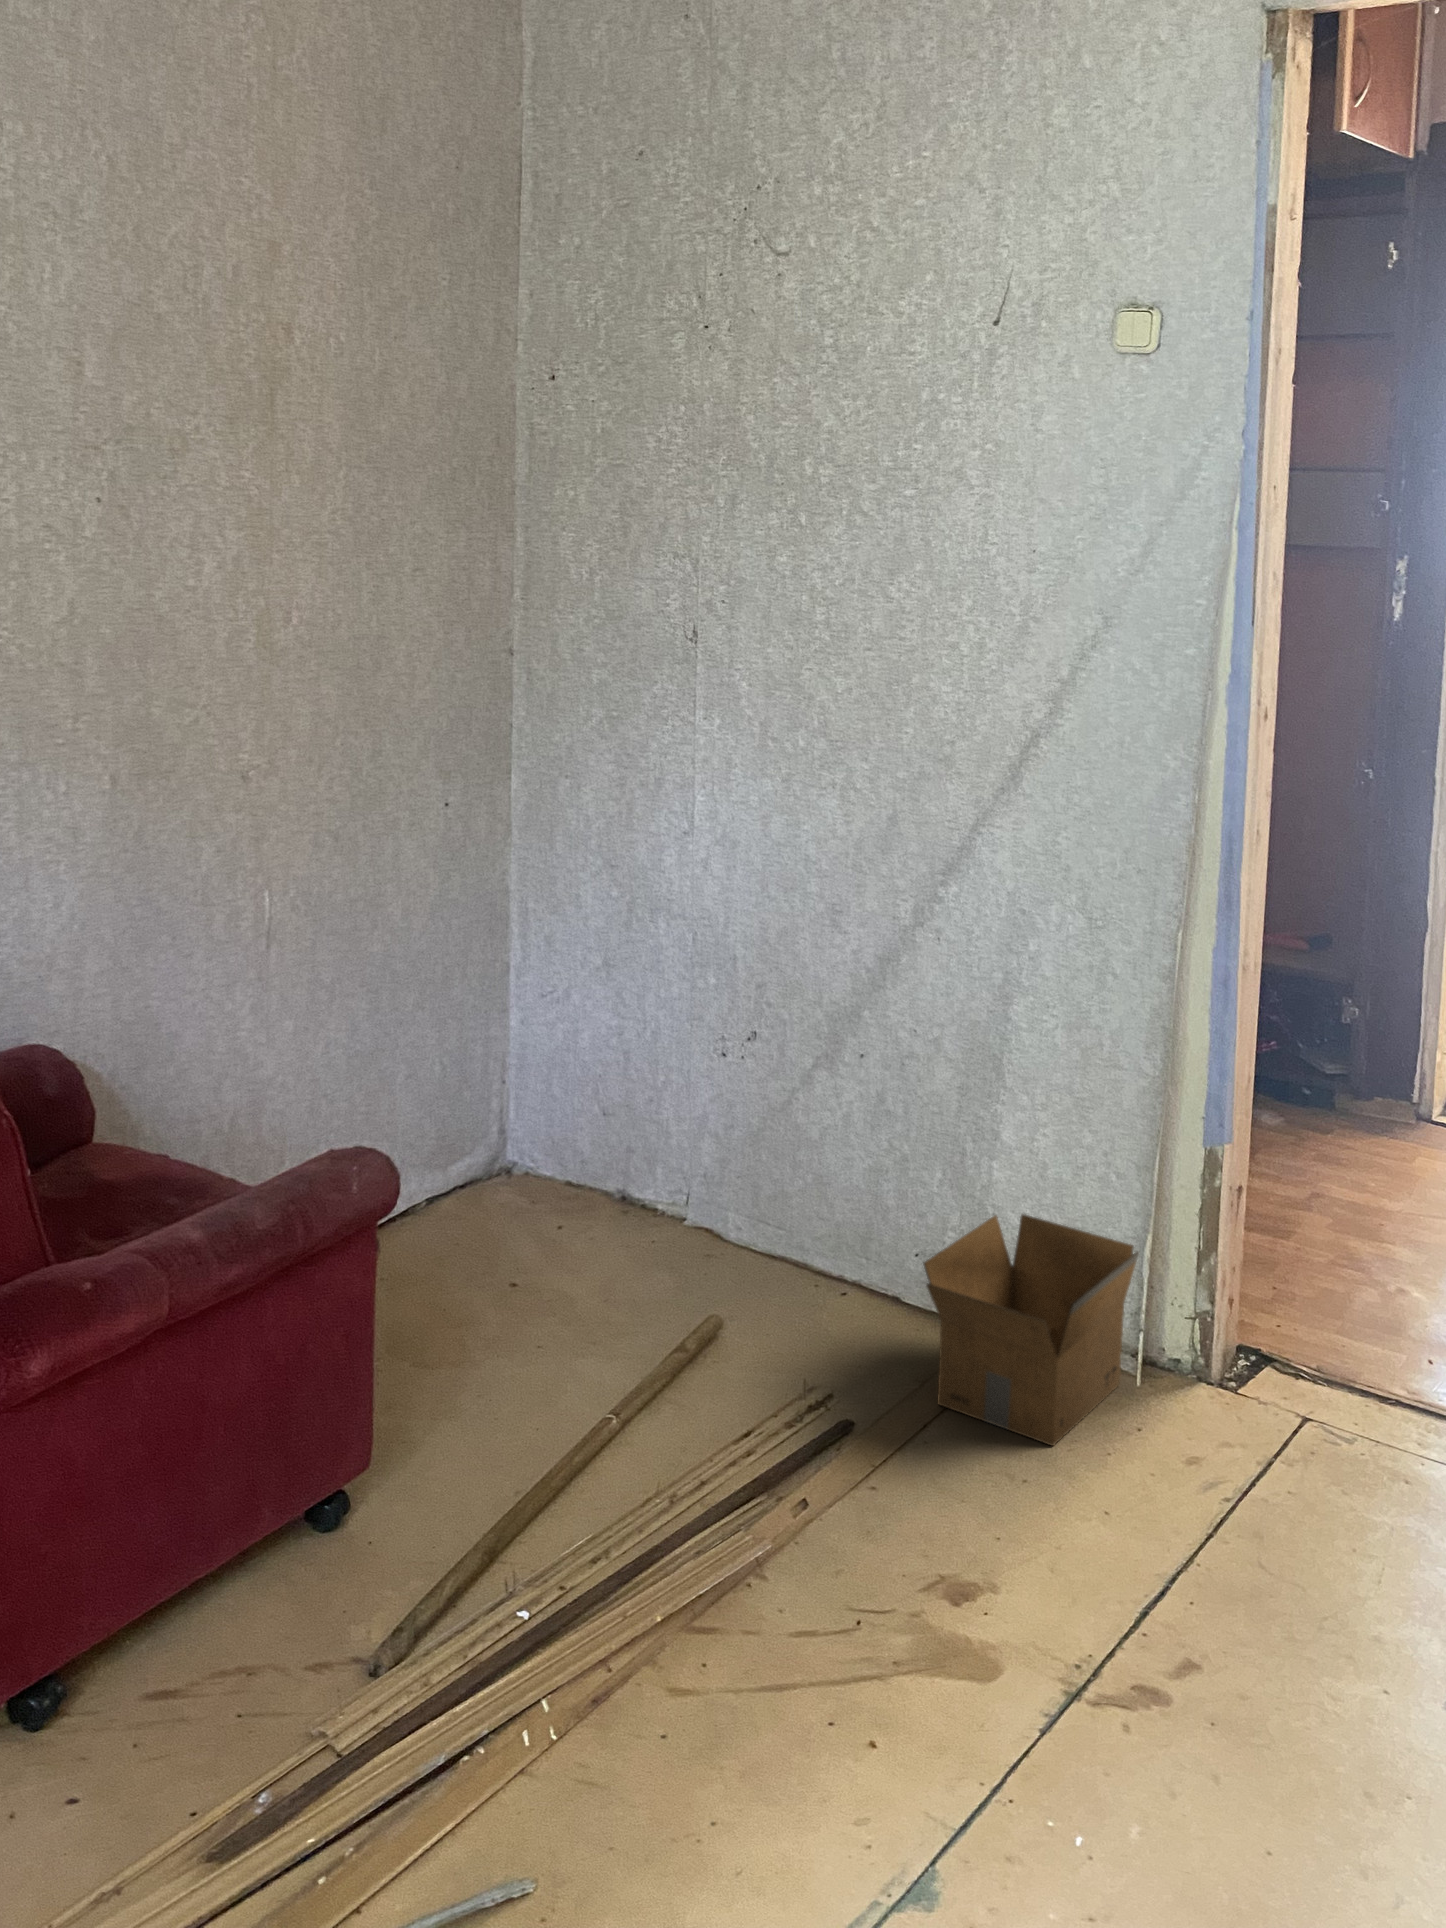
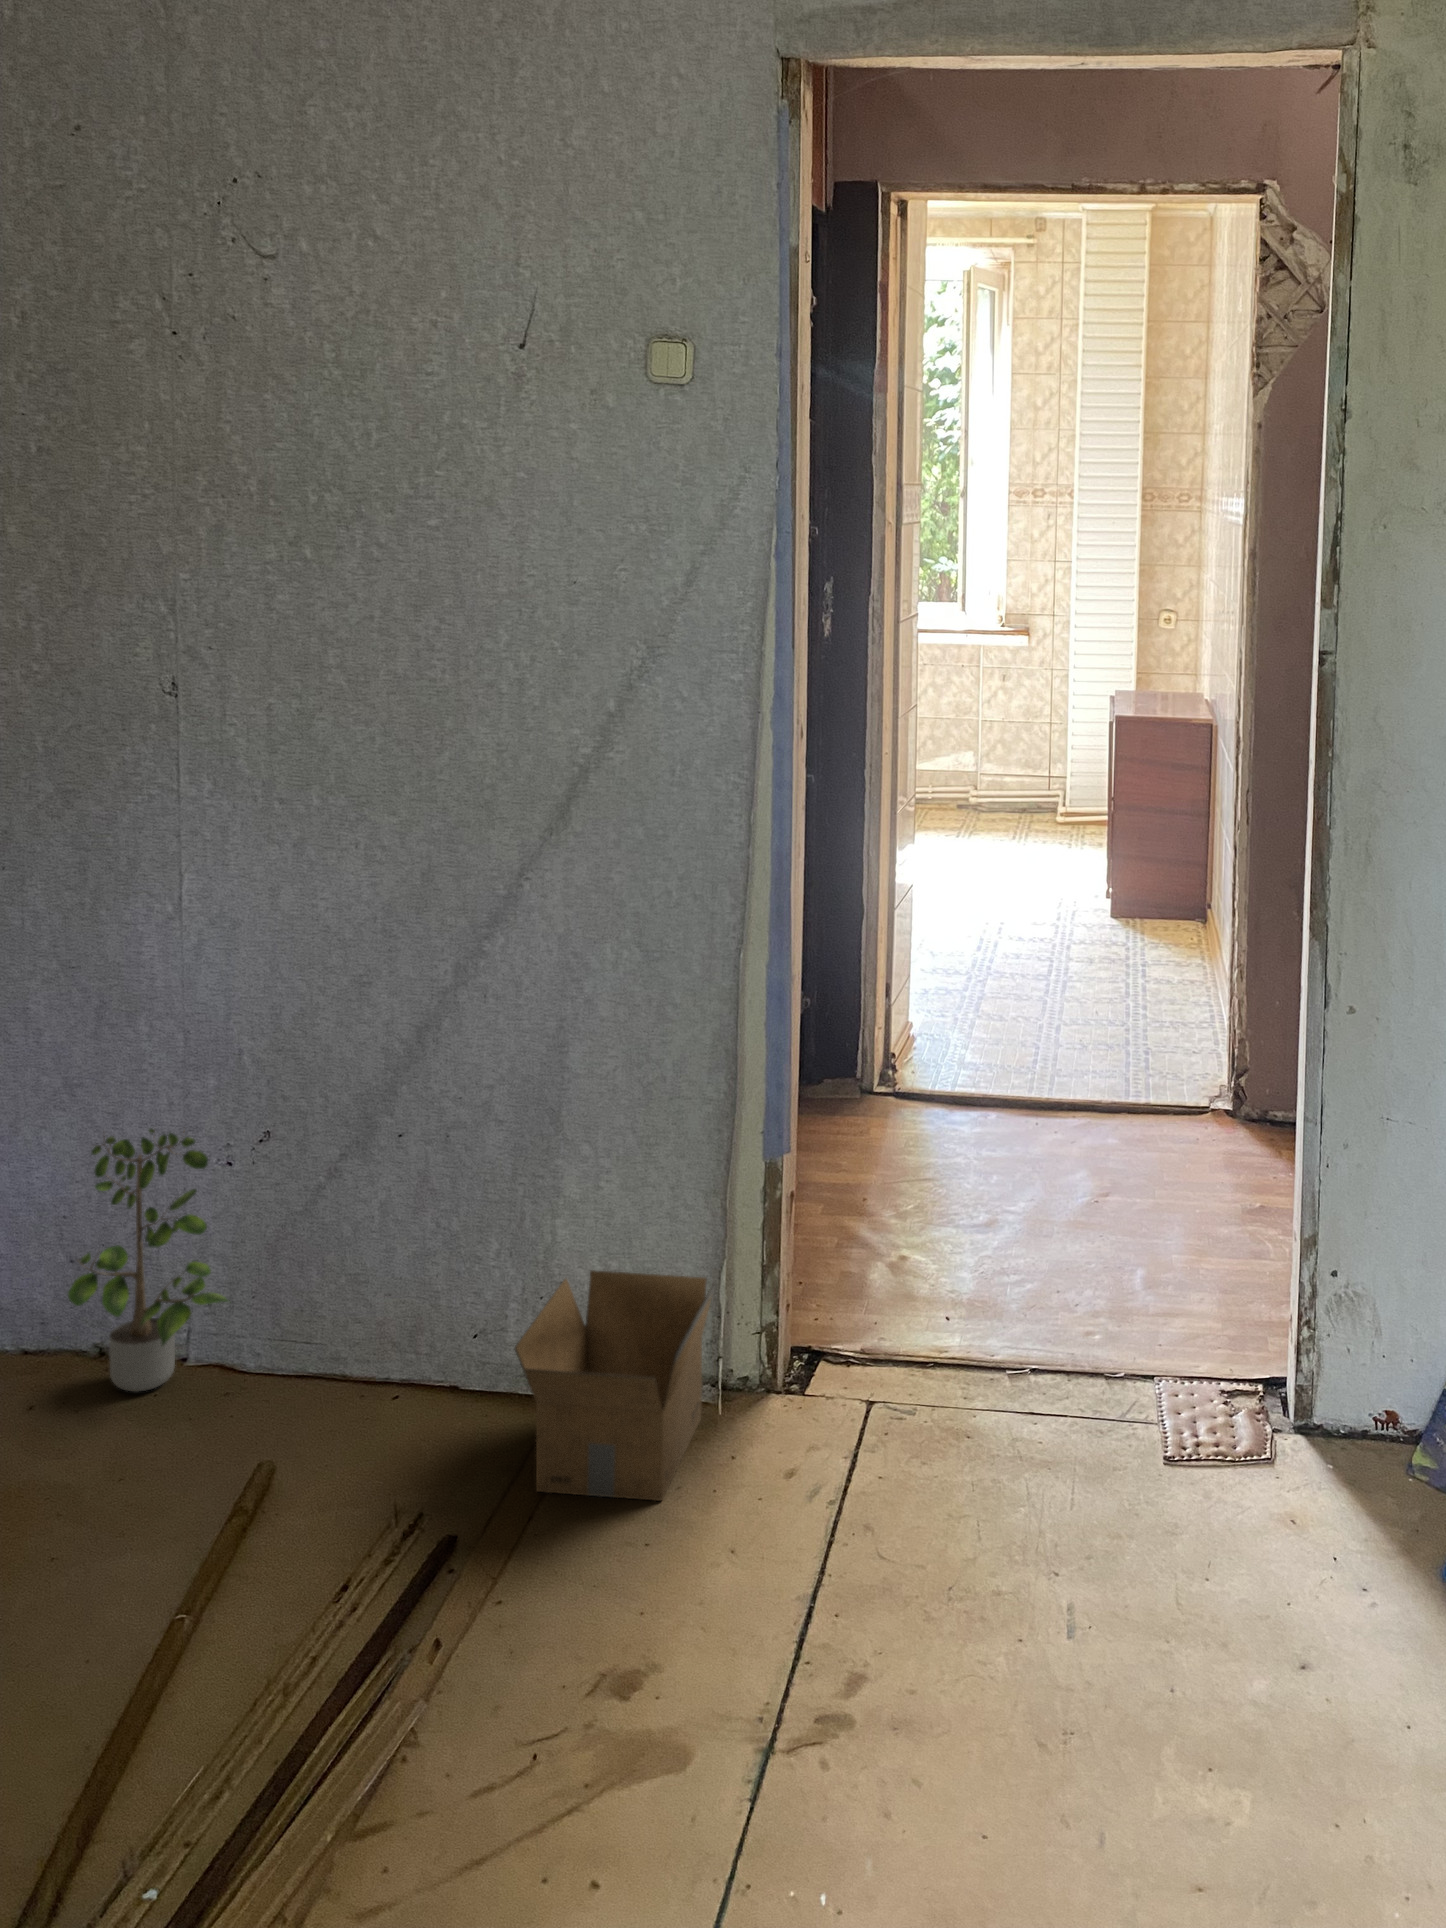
potted plant: none [588,1007,713,1235] -> present [68,1129,231,1392]

